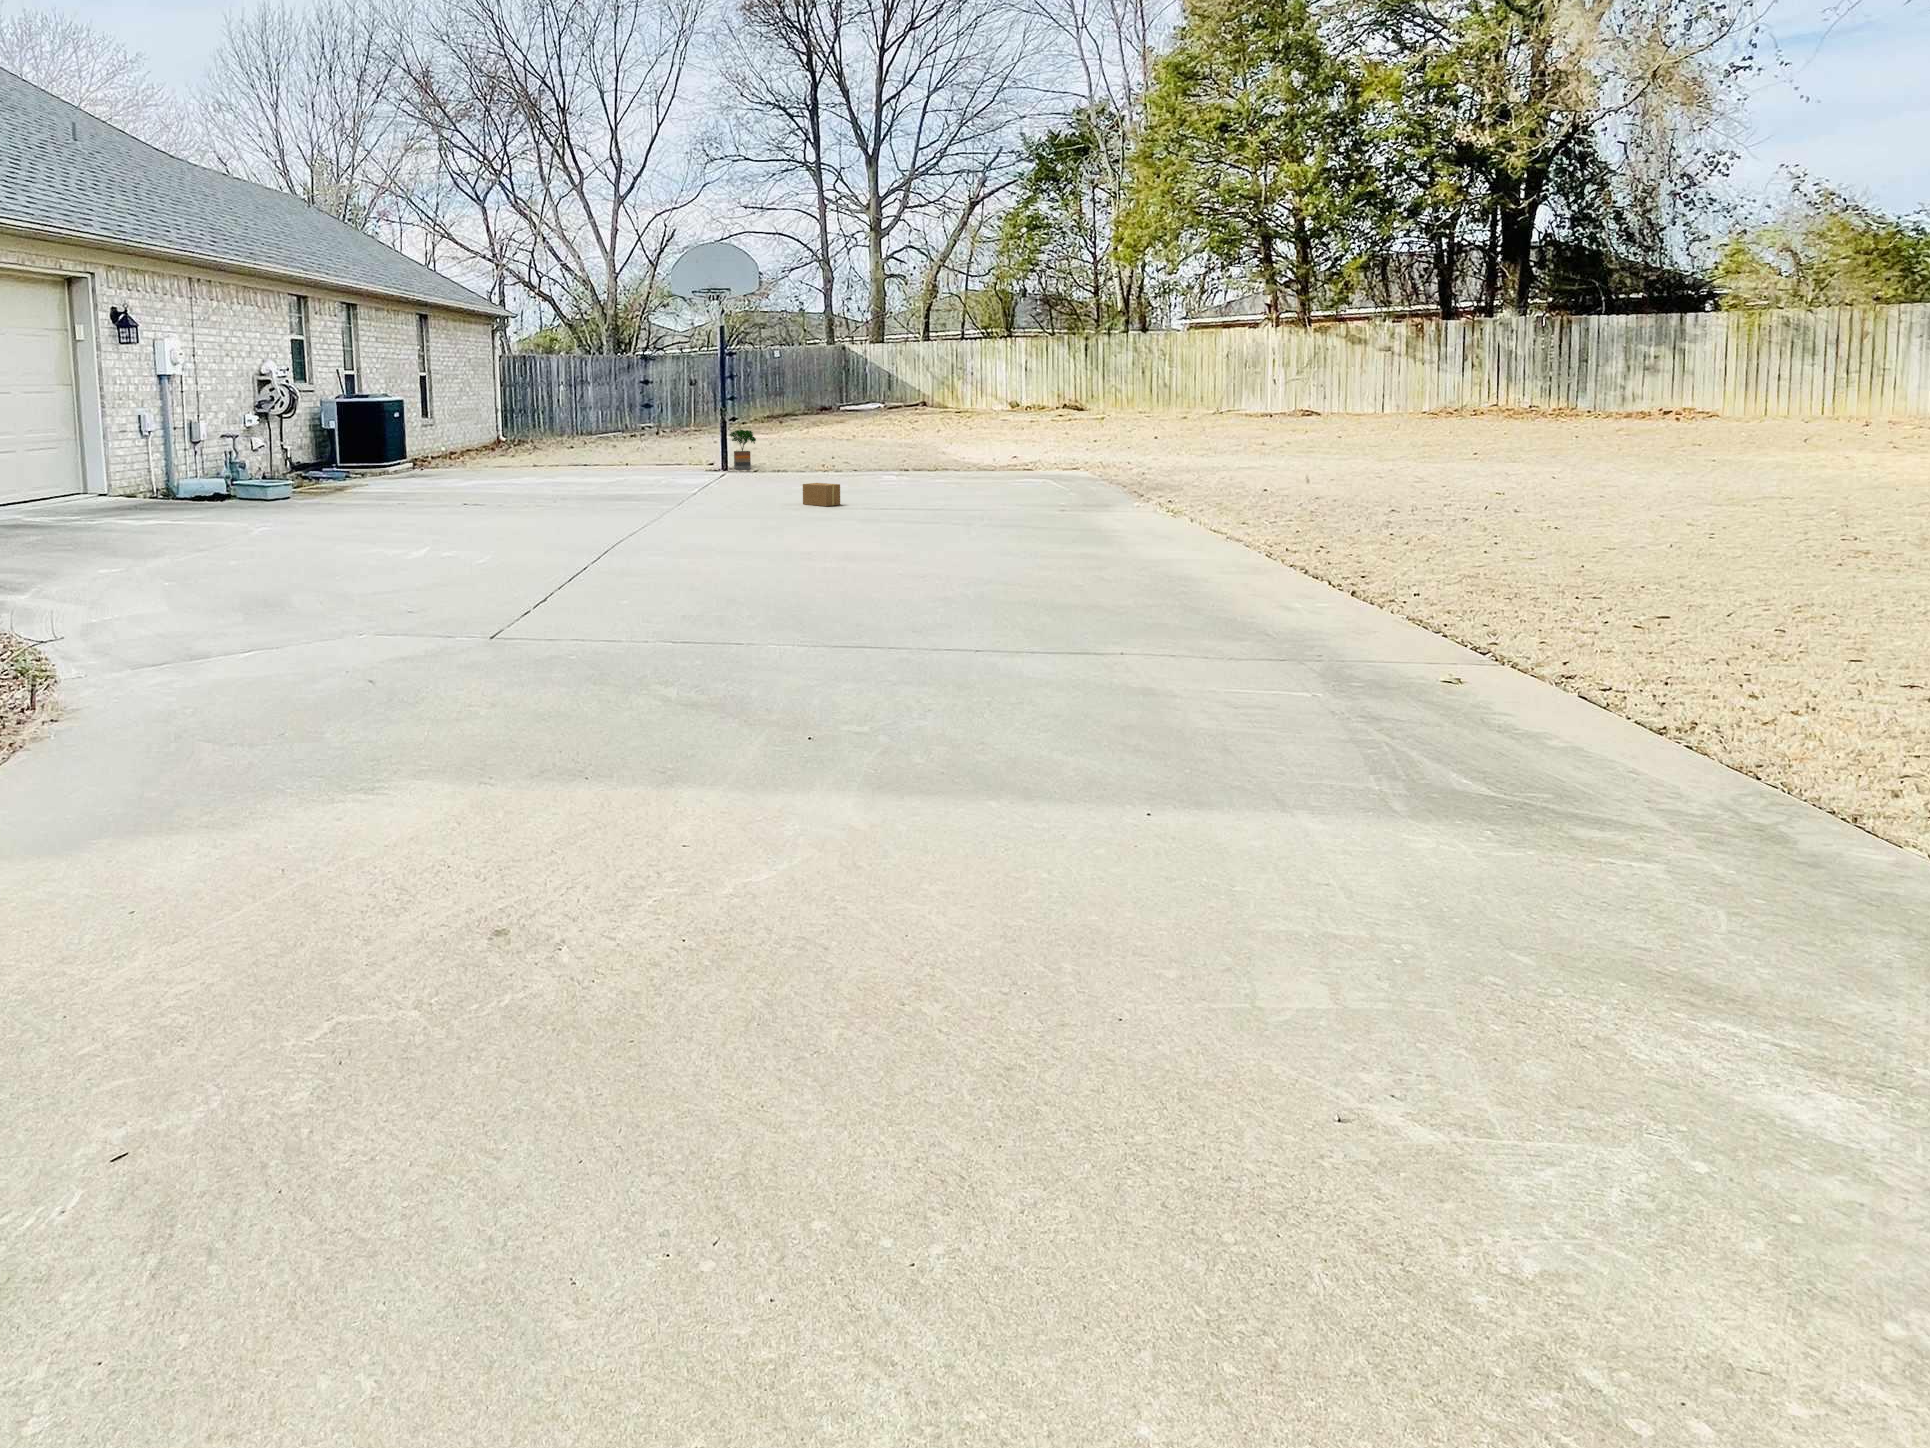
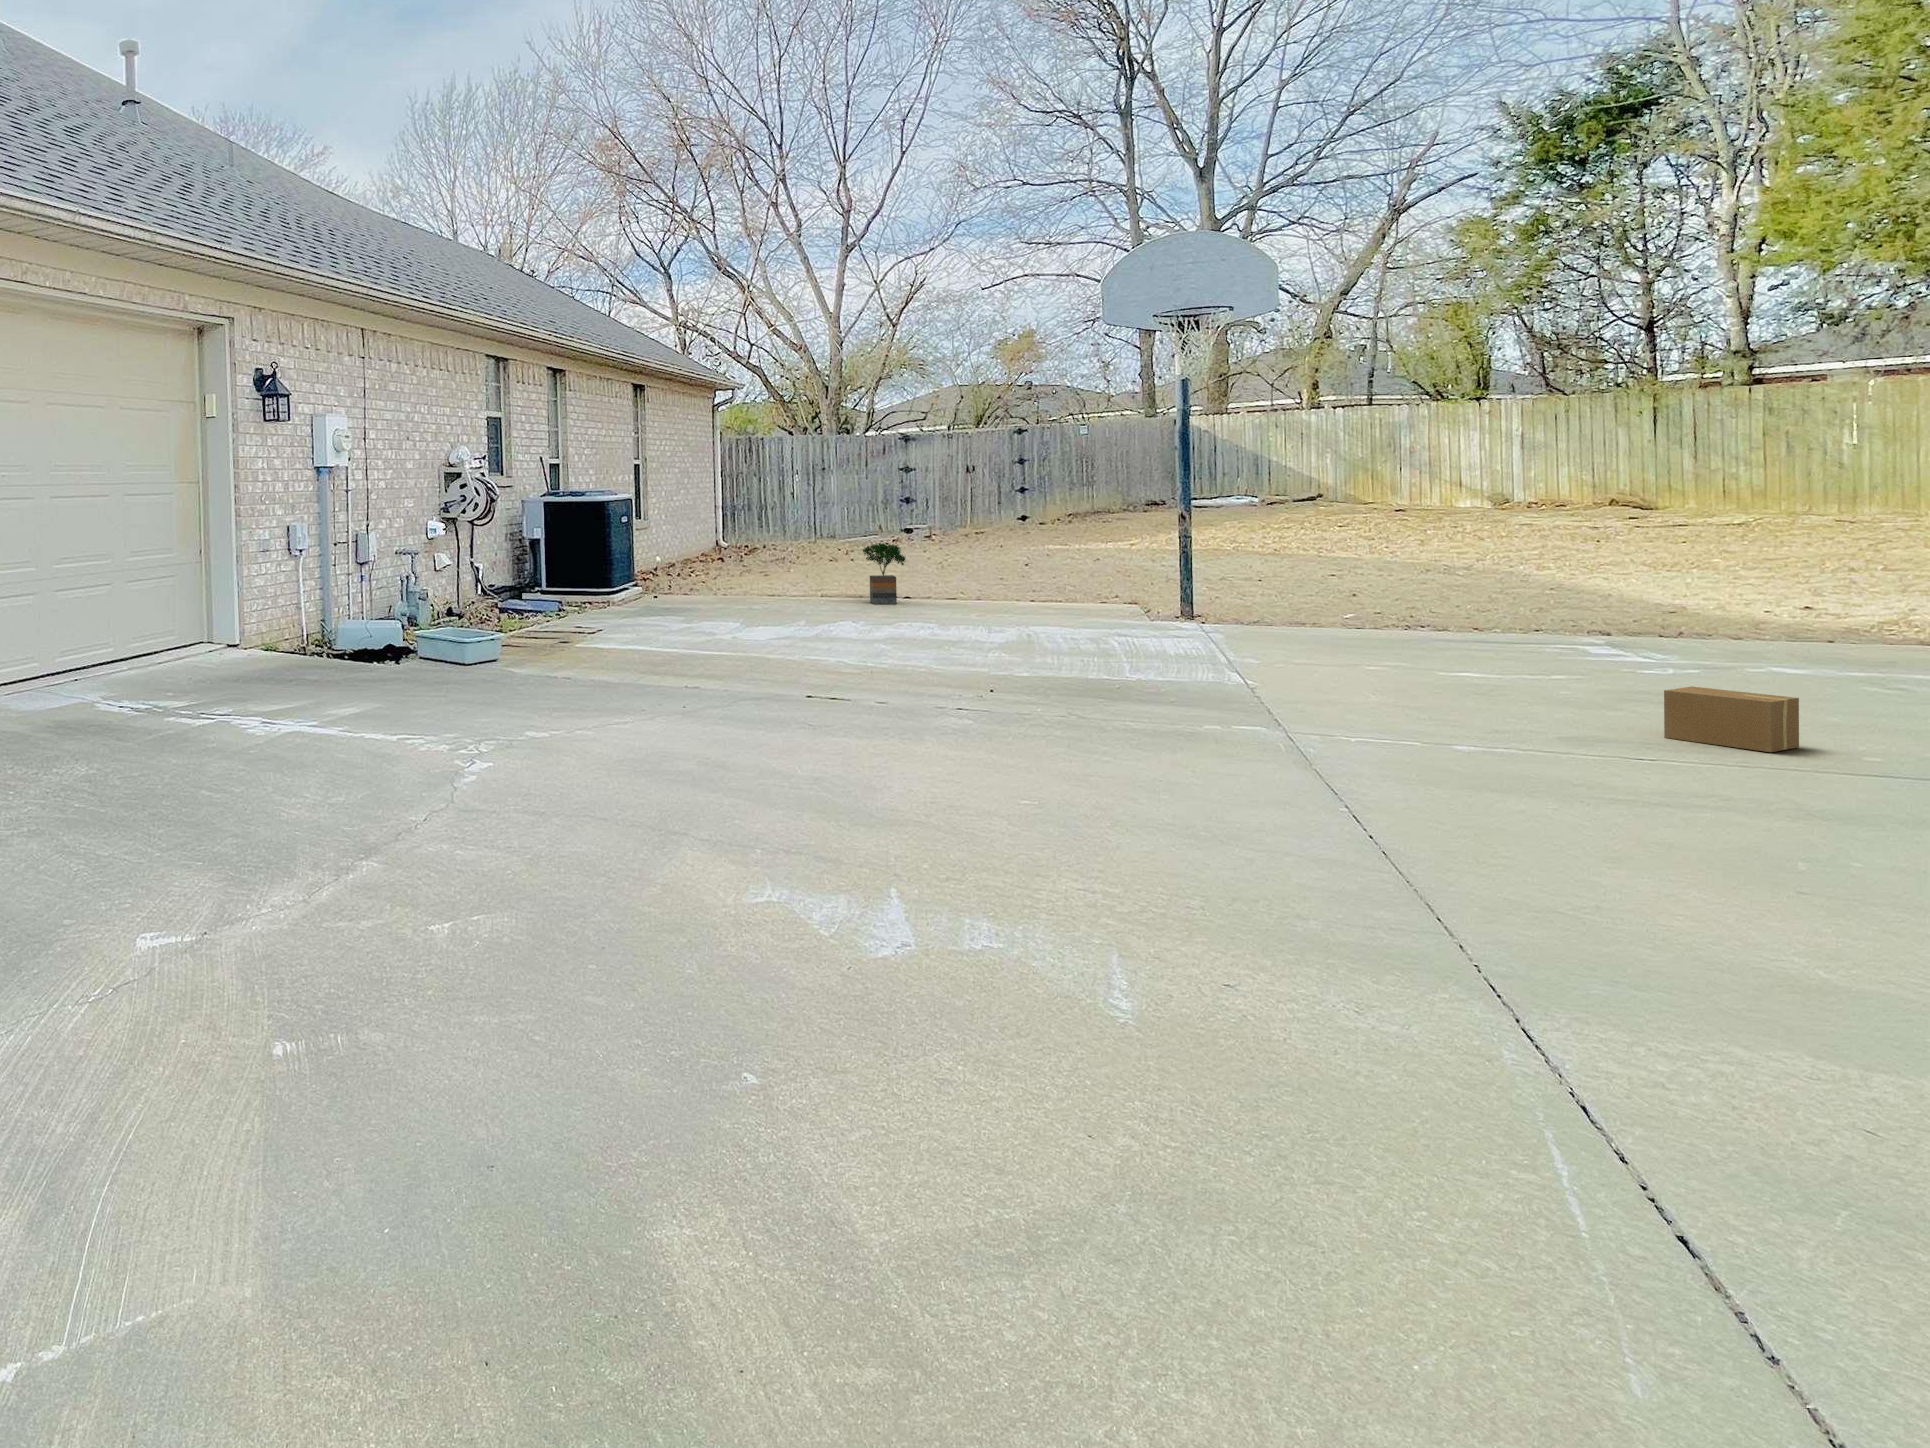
potted tree: present [730,430,756,470] -> present [863,543,906,604]

